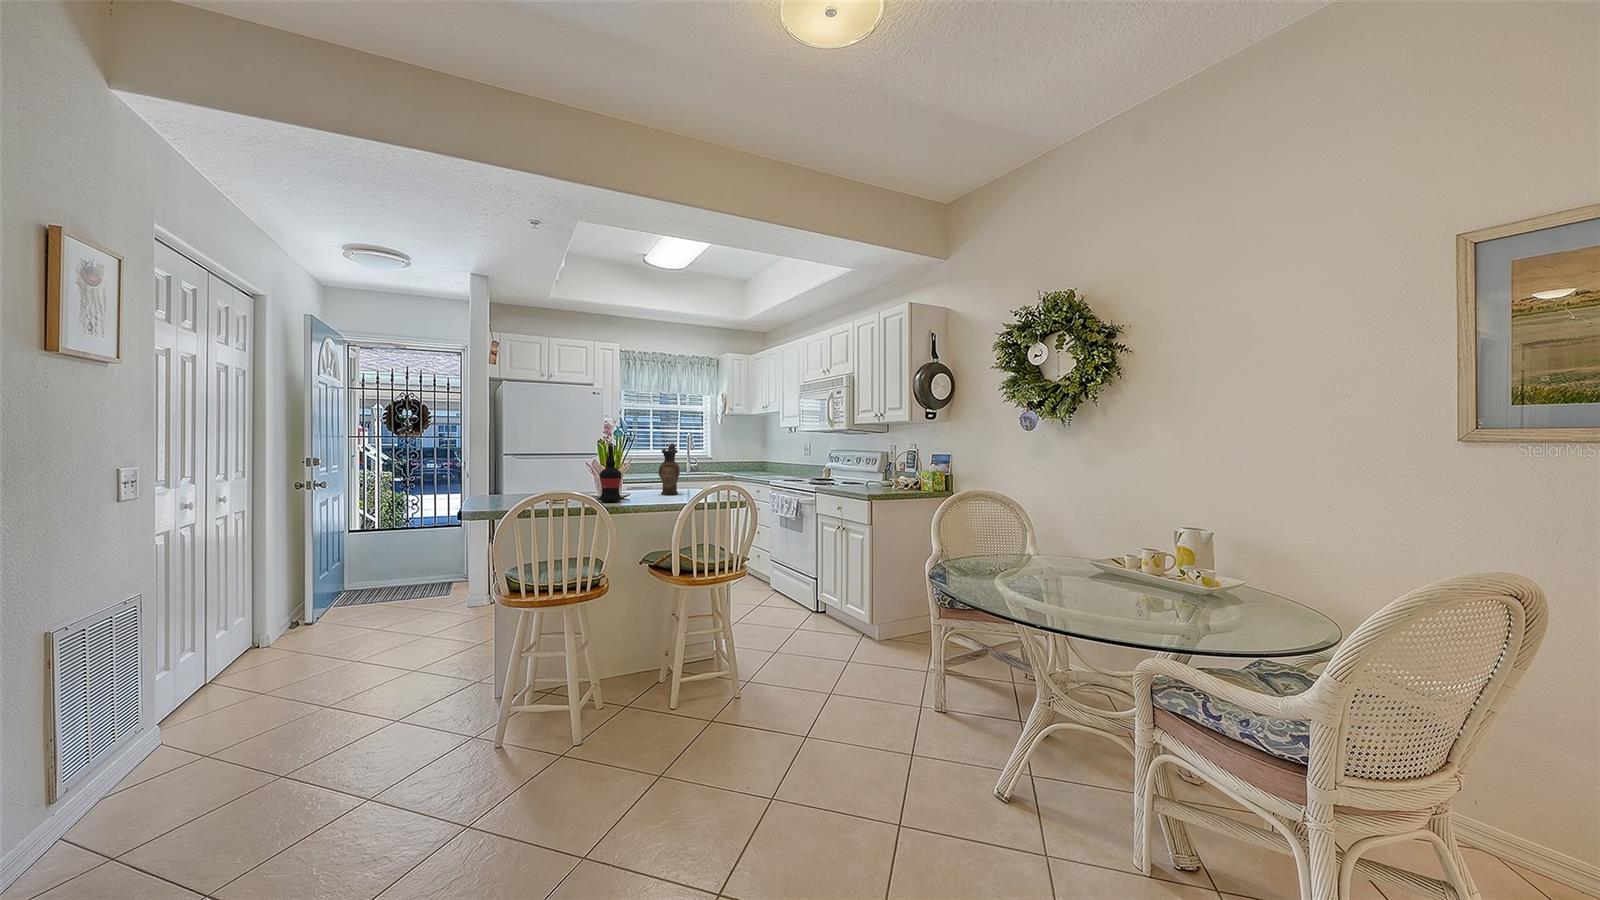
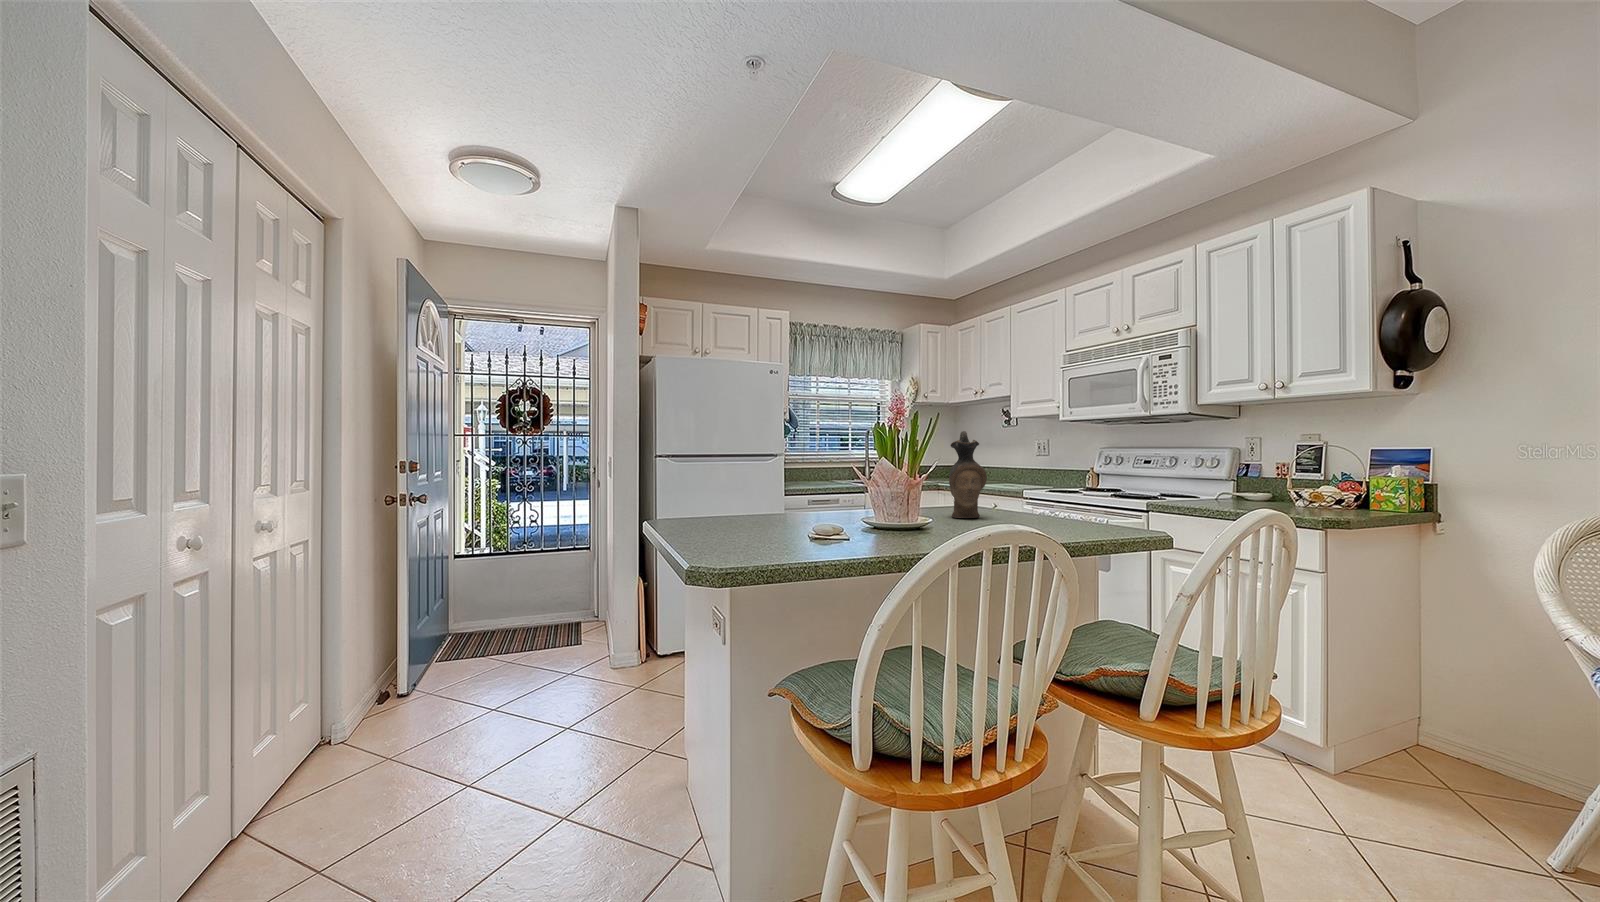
wine bottle: present [600,444,622,502] -> none [891,427,930,534]

